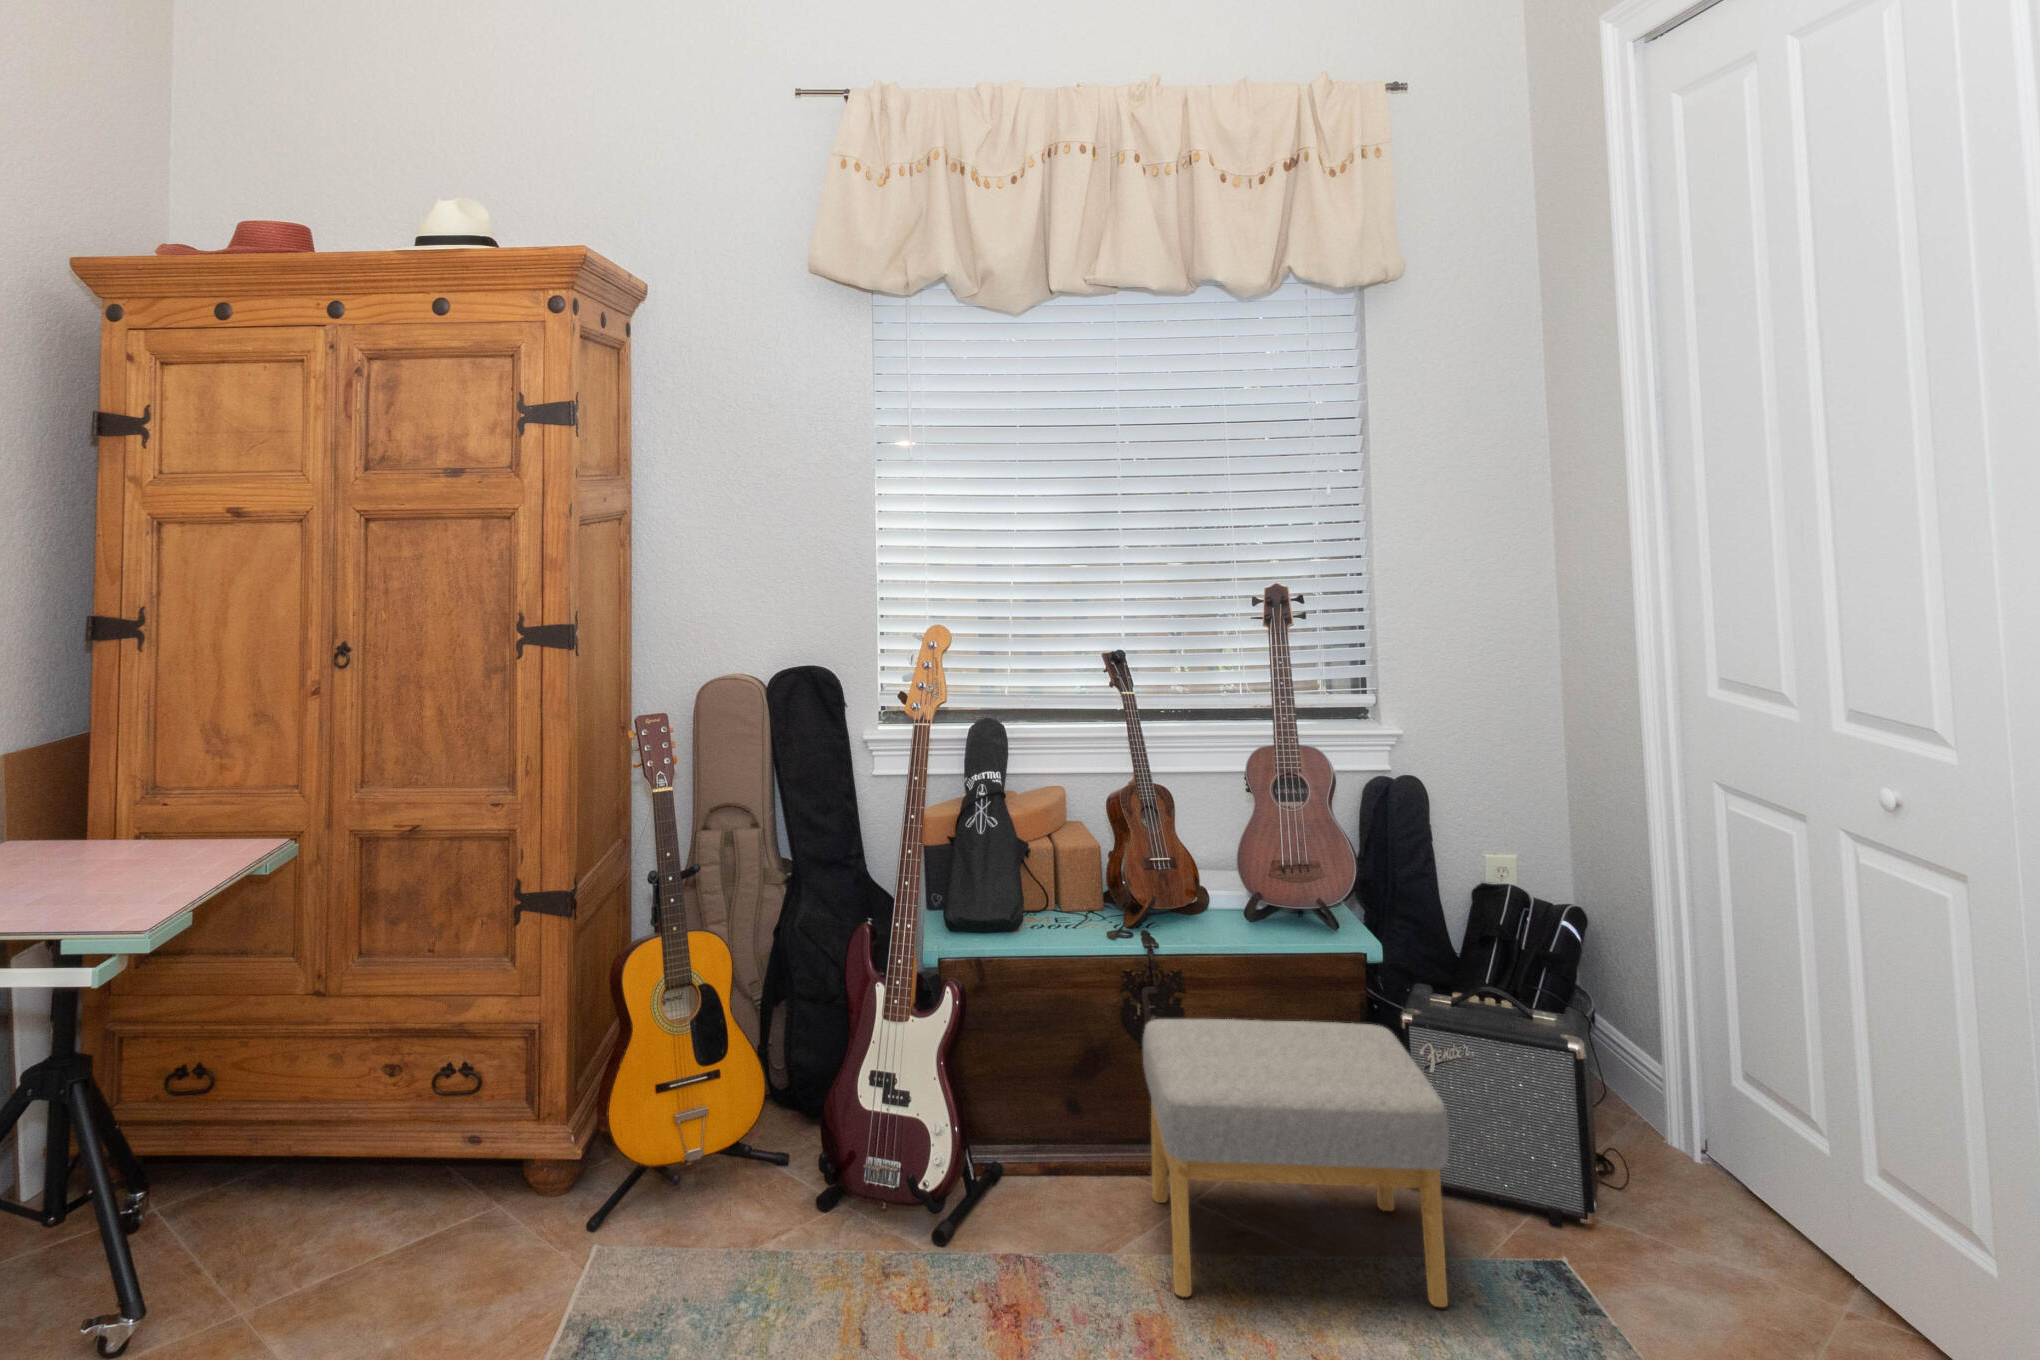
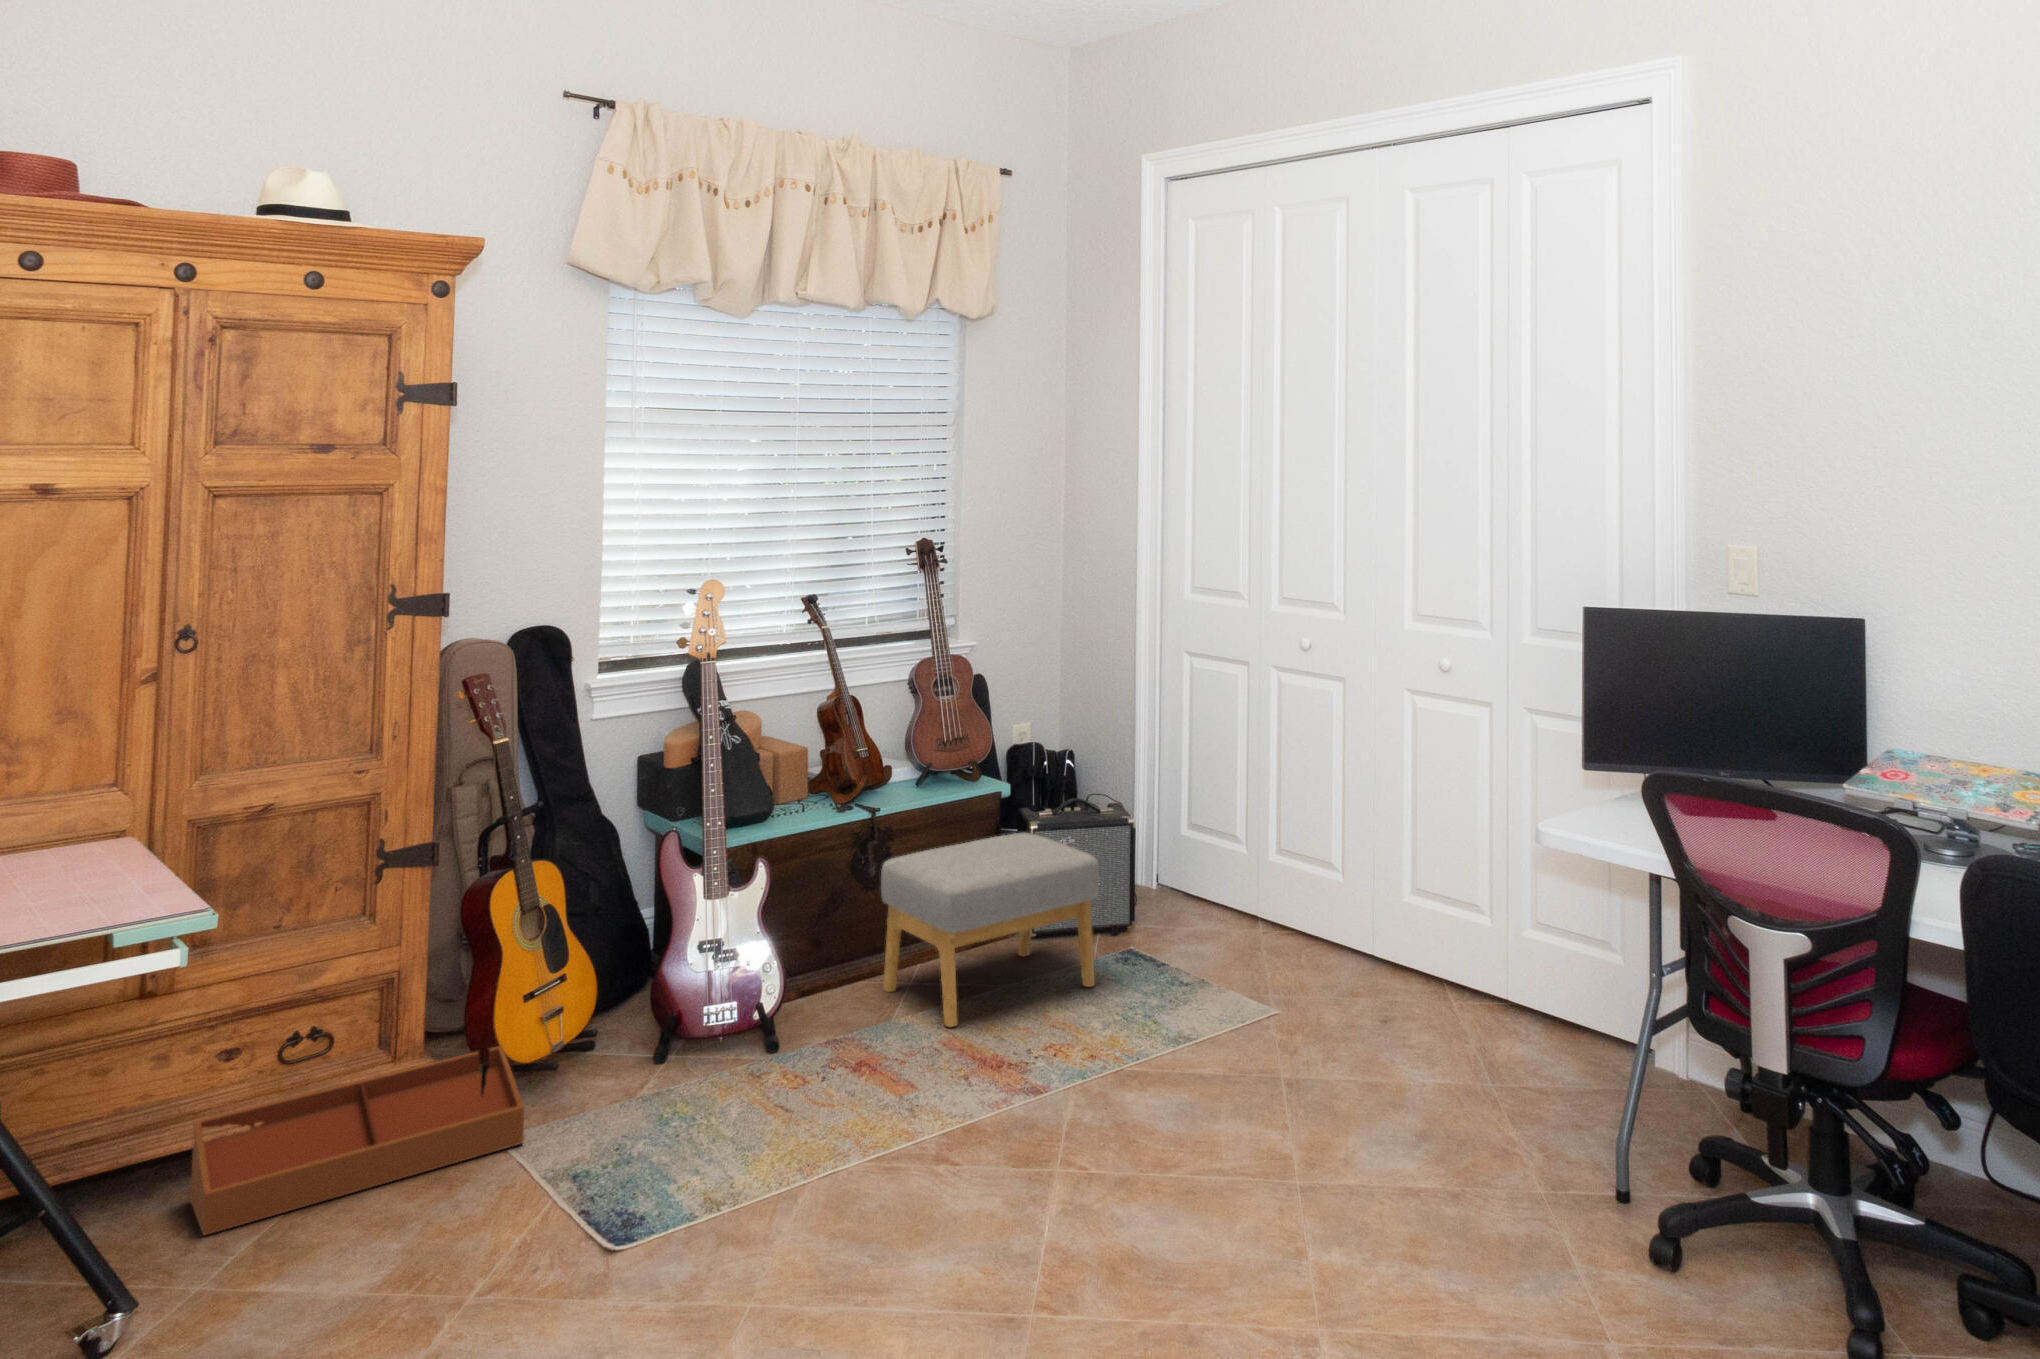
storage bin: none [308,1124,632,1261] -> present [191,1046,524,1235]

